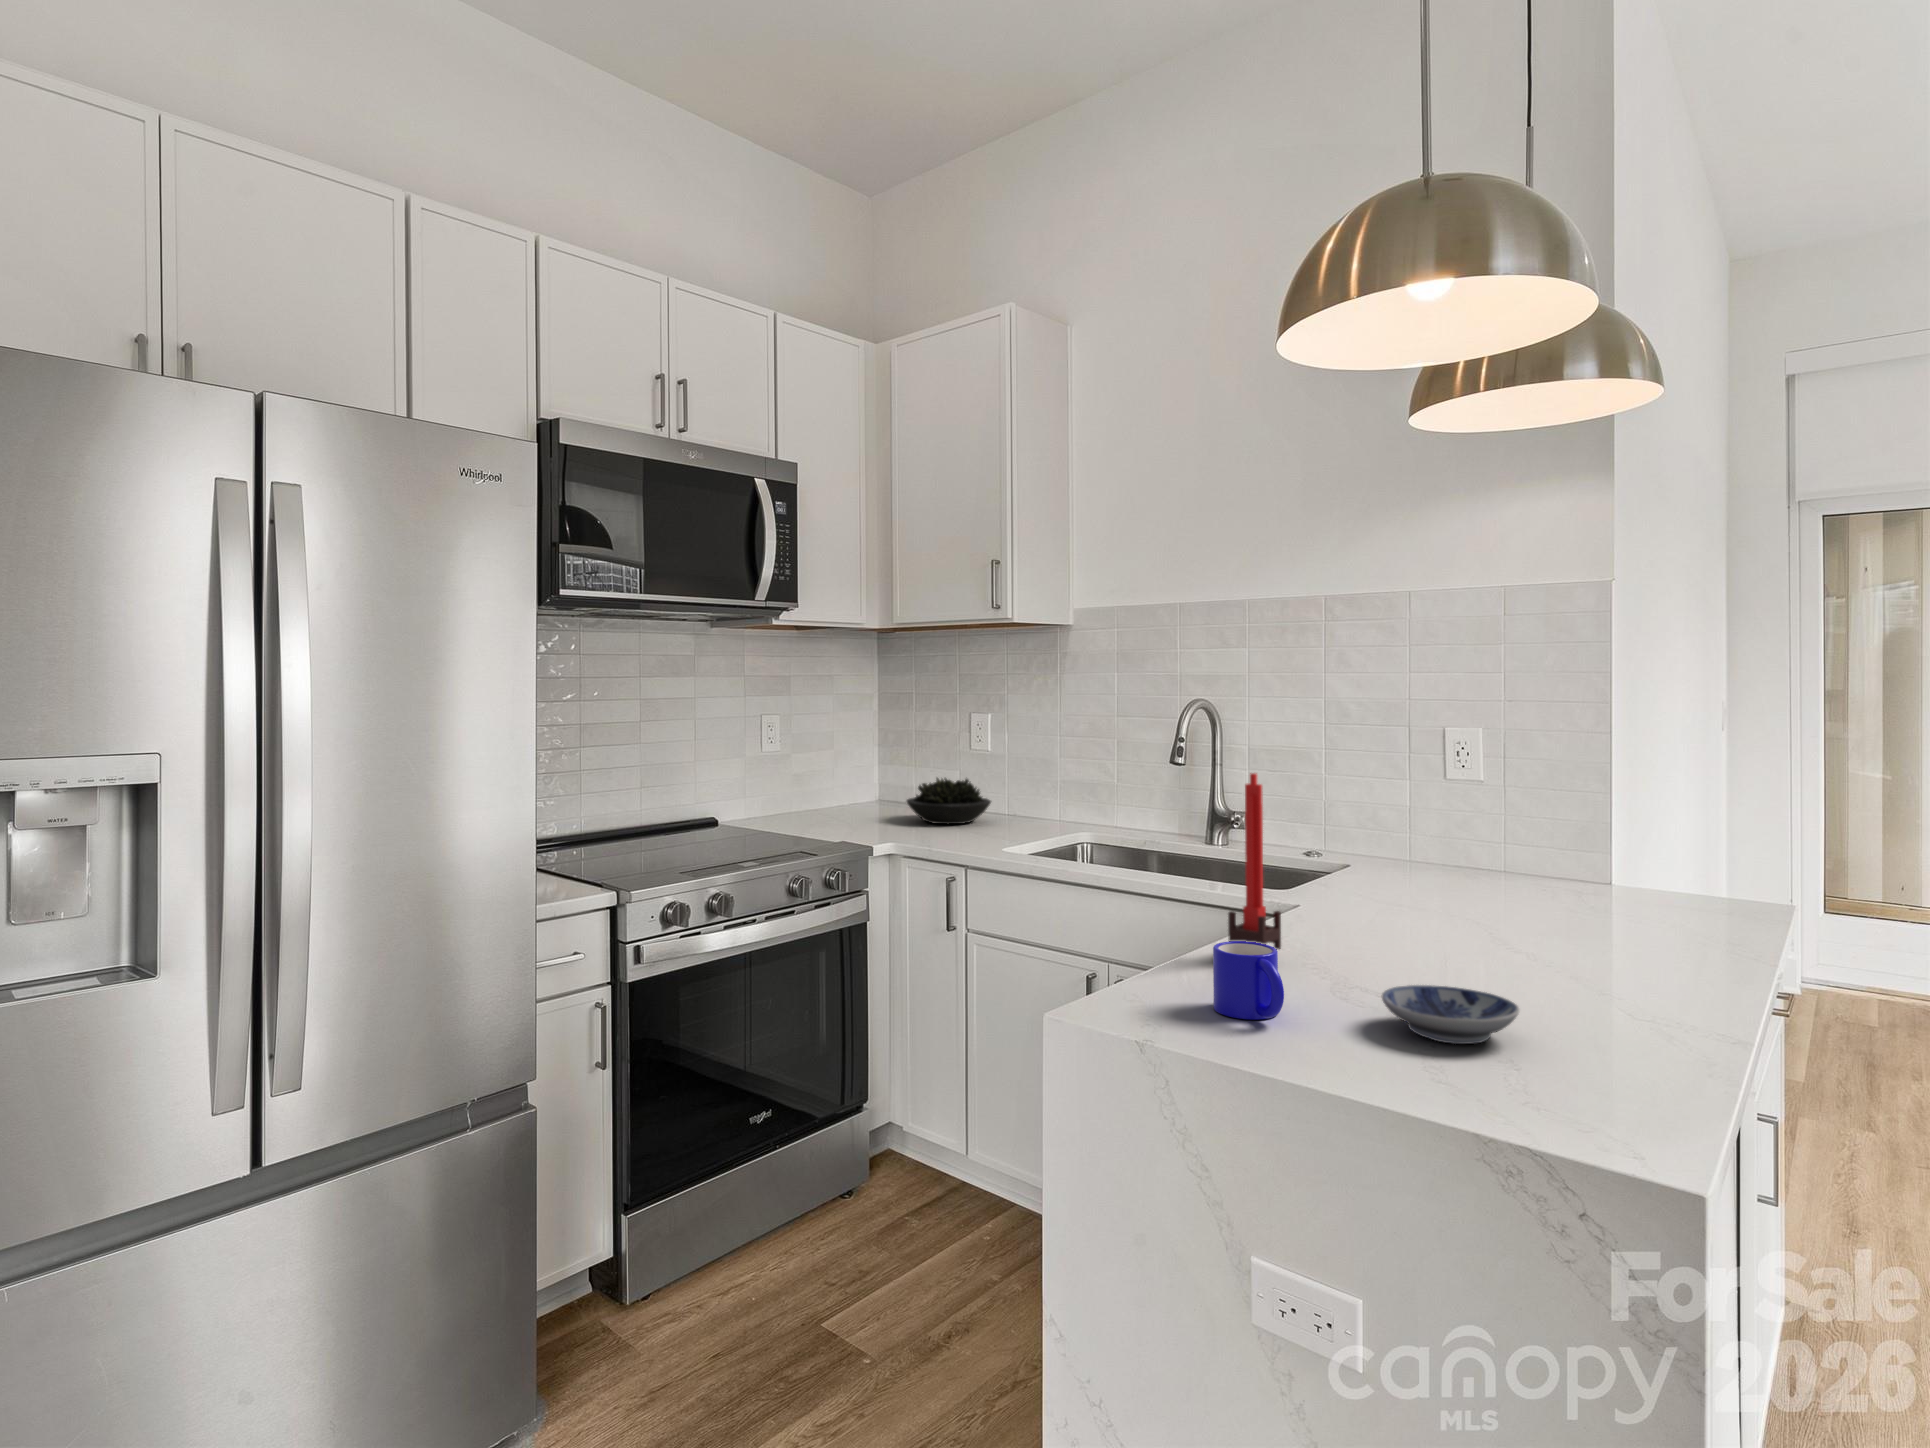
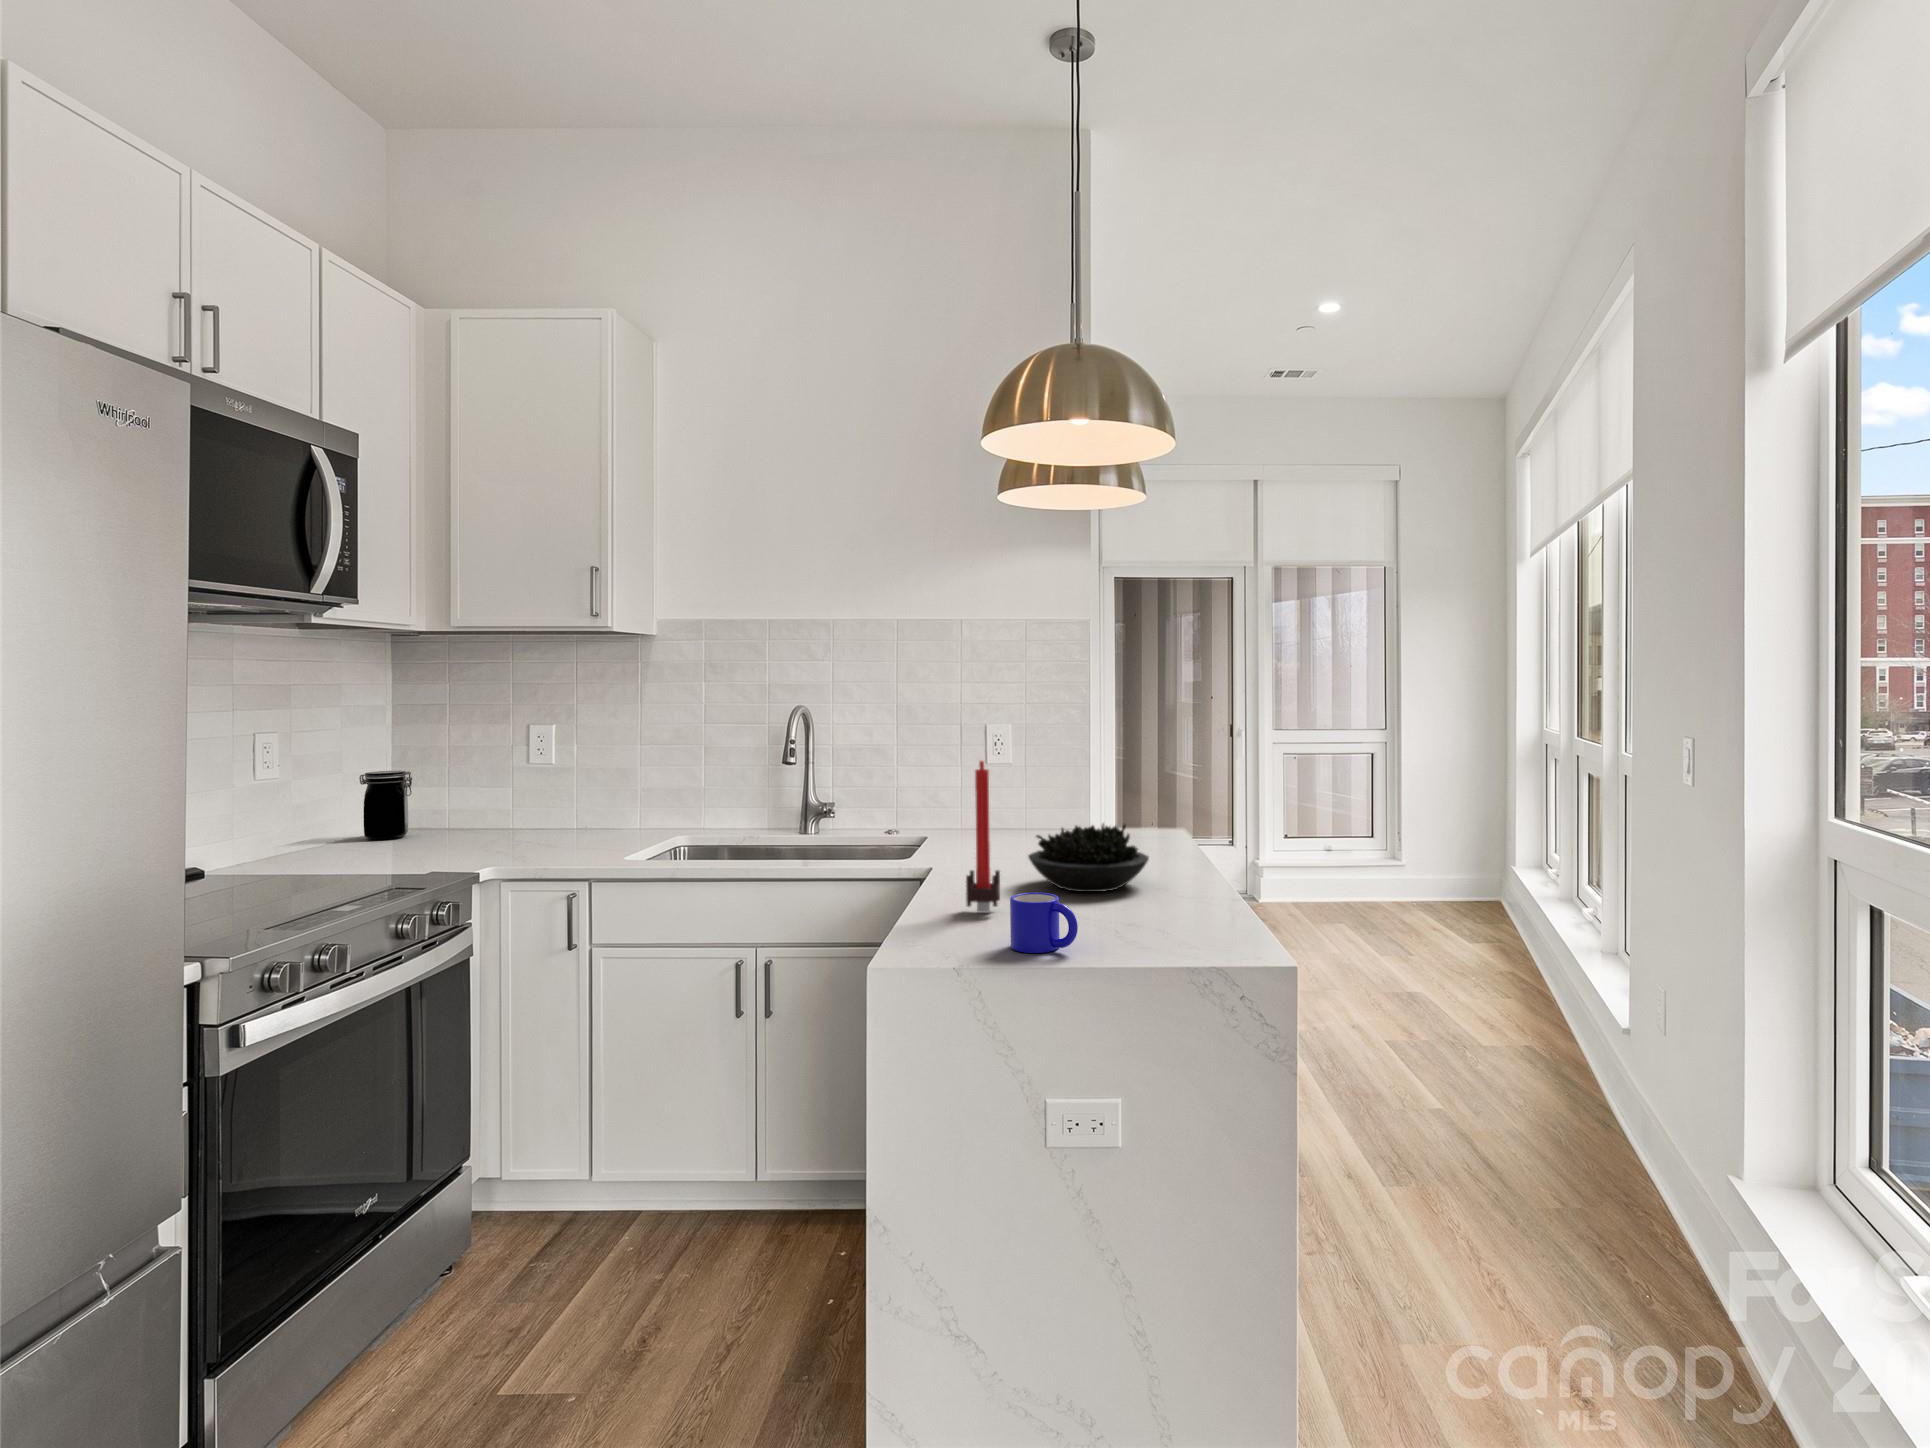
jar: none [840,752,877,812] -> present [359,771,412,840]
succulent plant: present [907,778,991,824] -> present [1028,824,1149,892]
bowl: present [1382,985,1519,1044] -> none [1124,903,1213,941]

